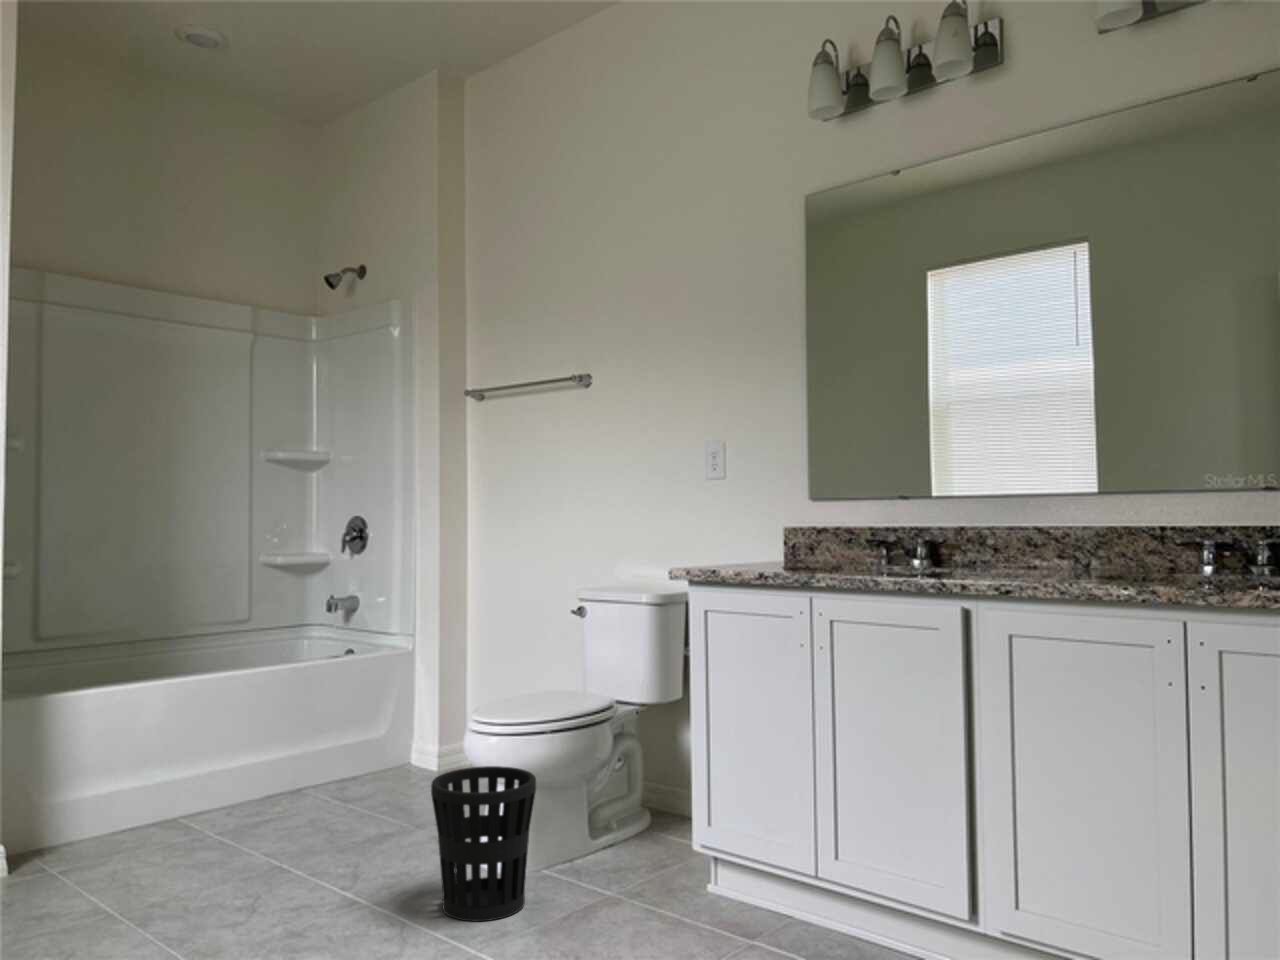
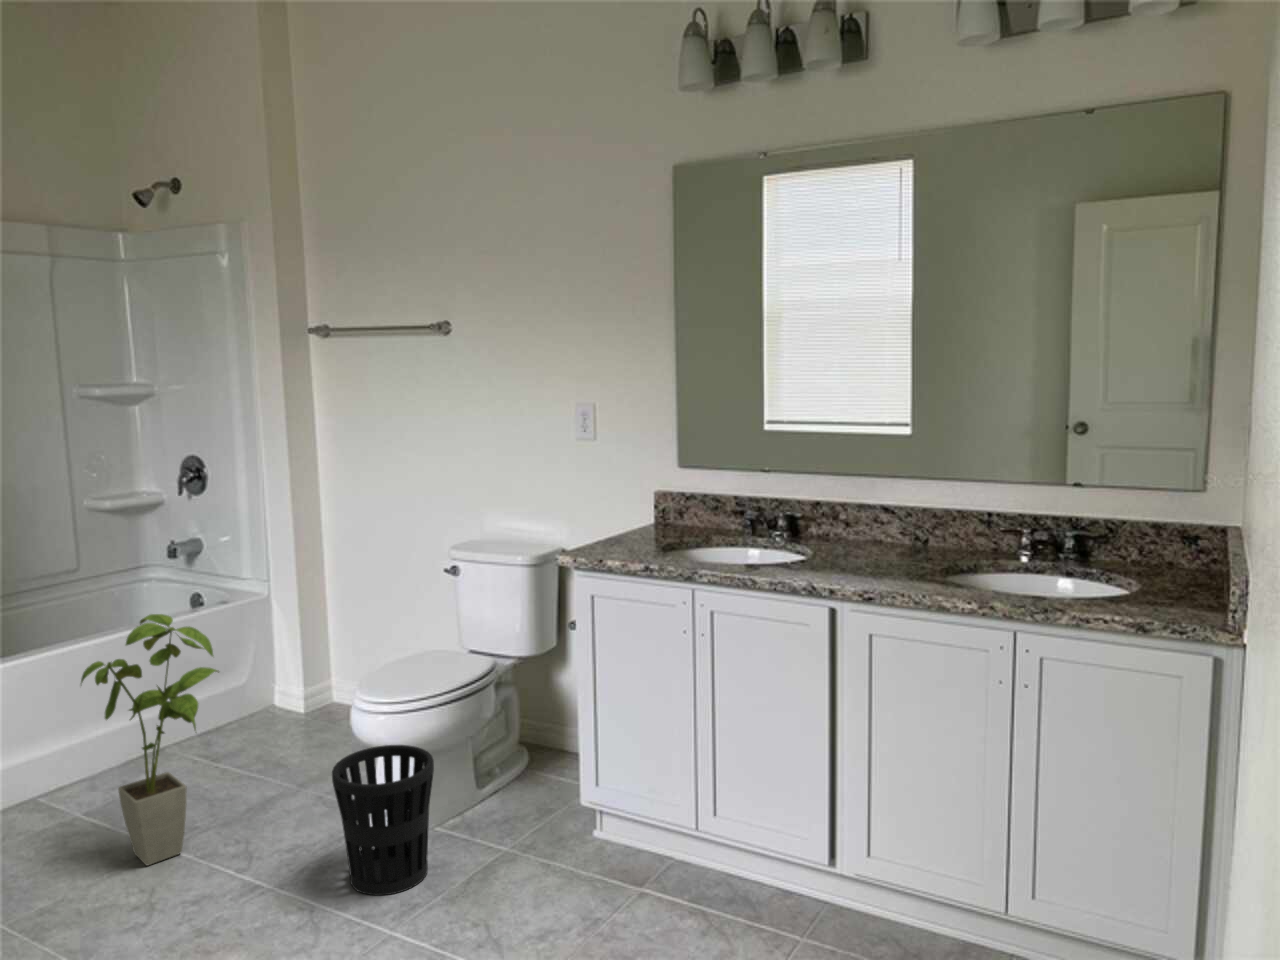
house plant: none [210,618,344,877] -> present [81,614,219,865]

